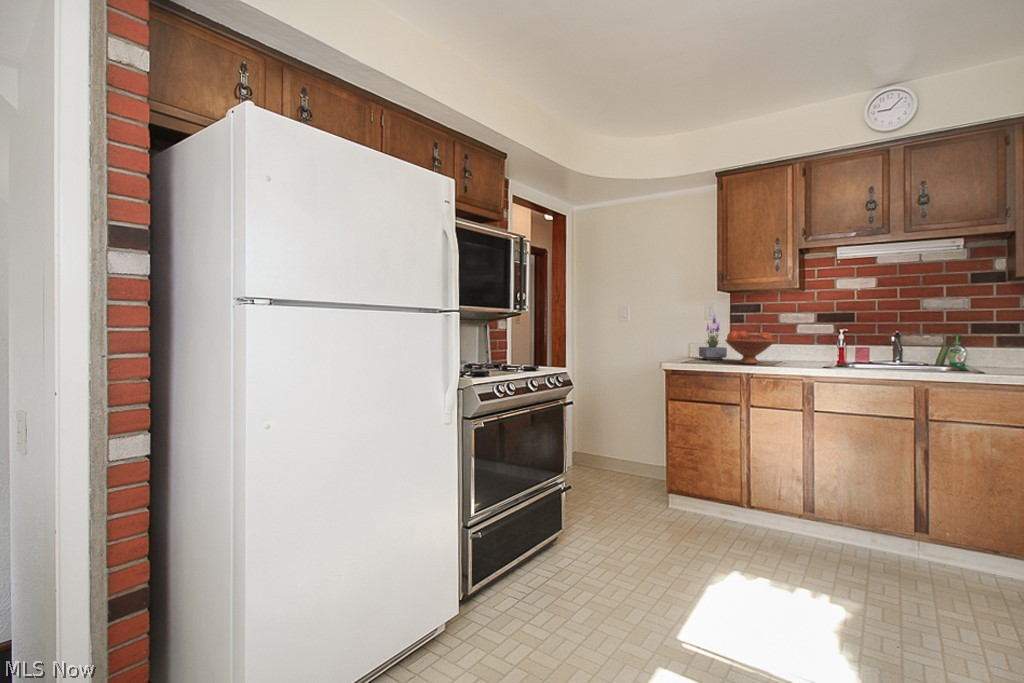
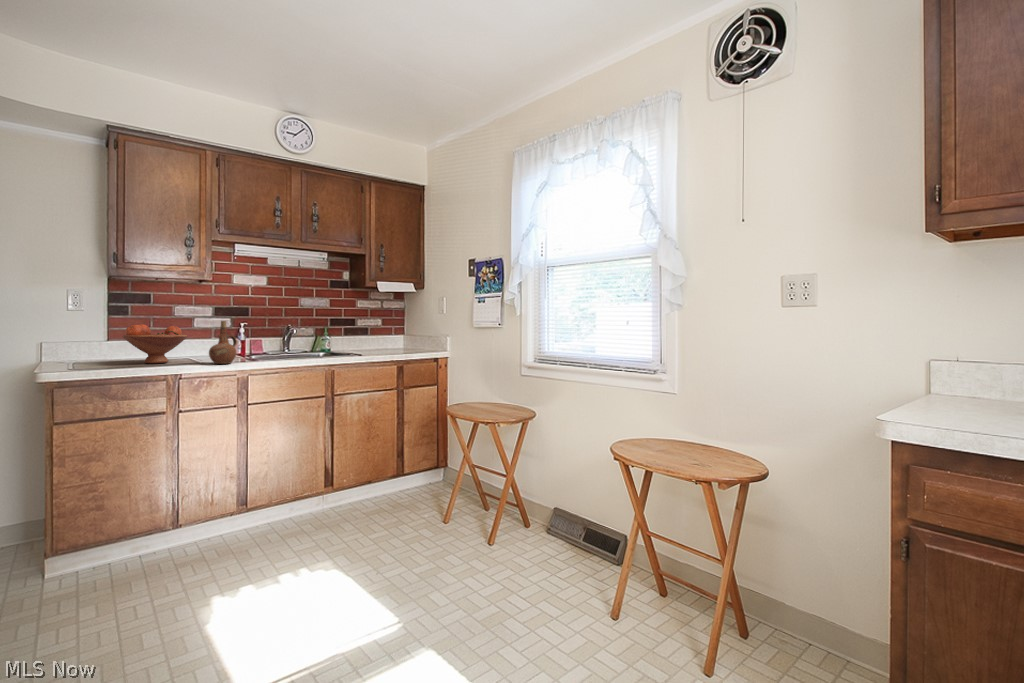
potted plant: present [699,314,727,360] -> none [63,300,111,362]
ceramic pitcher: none [782,327,810,368] -> present [209,321,237,364]

